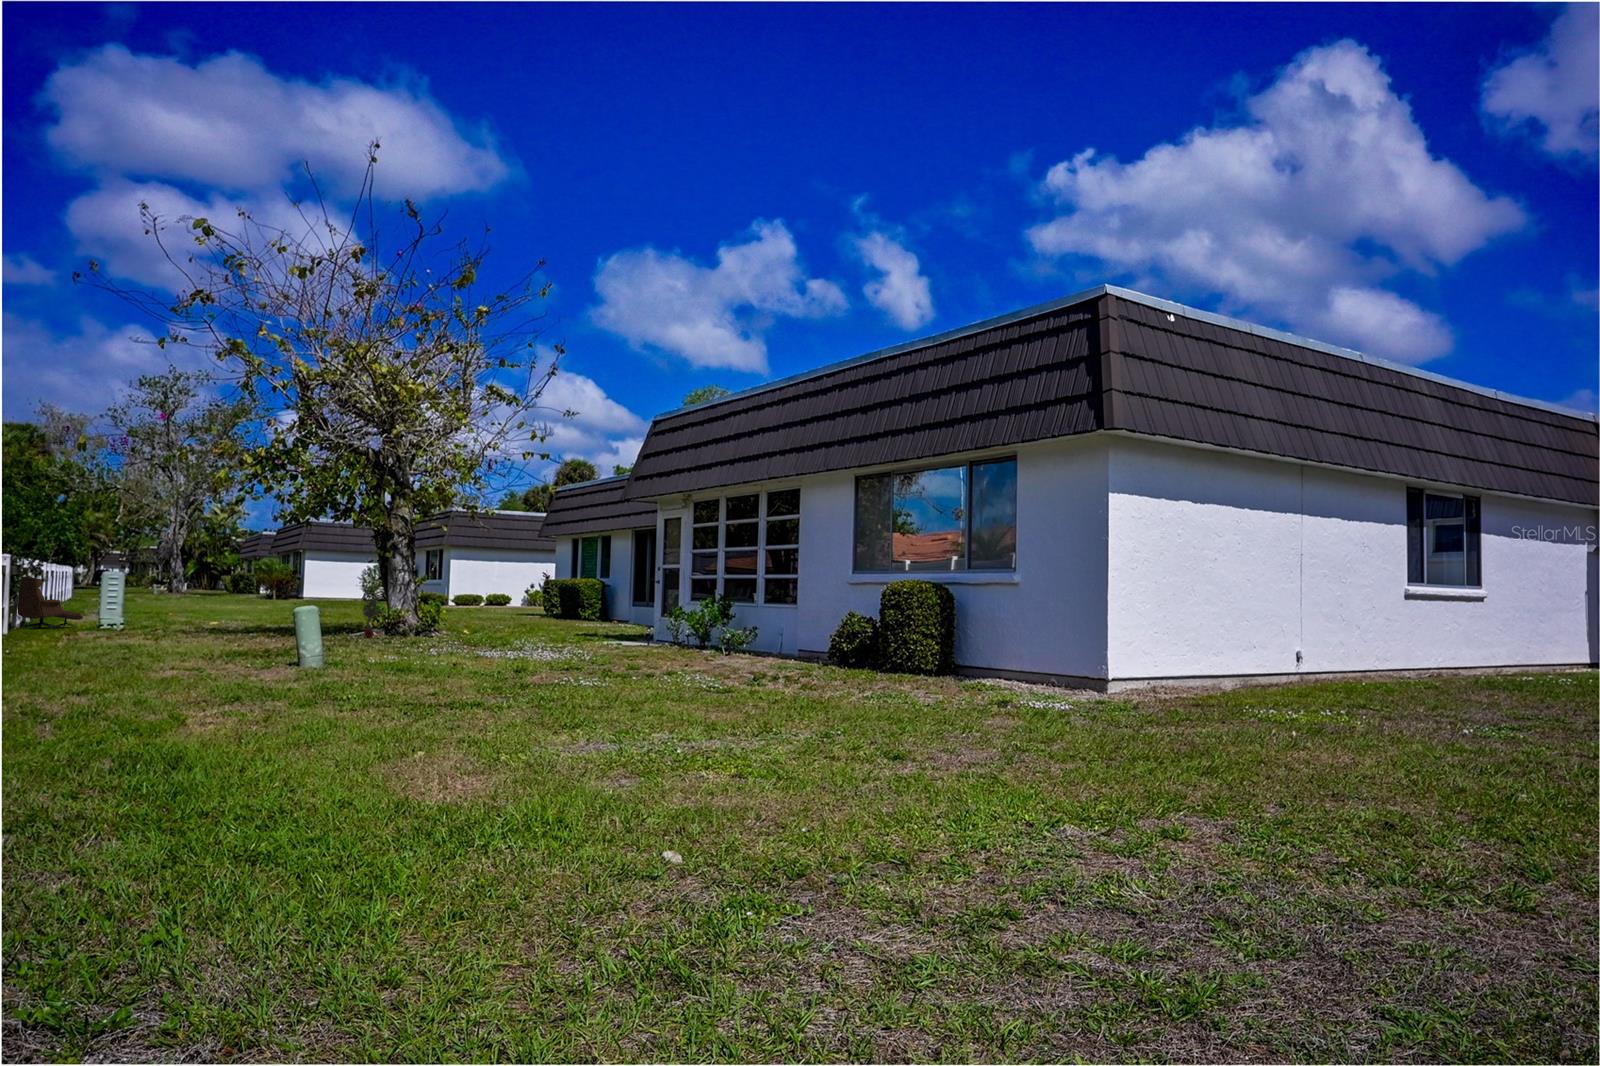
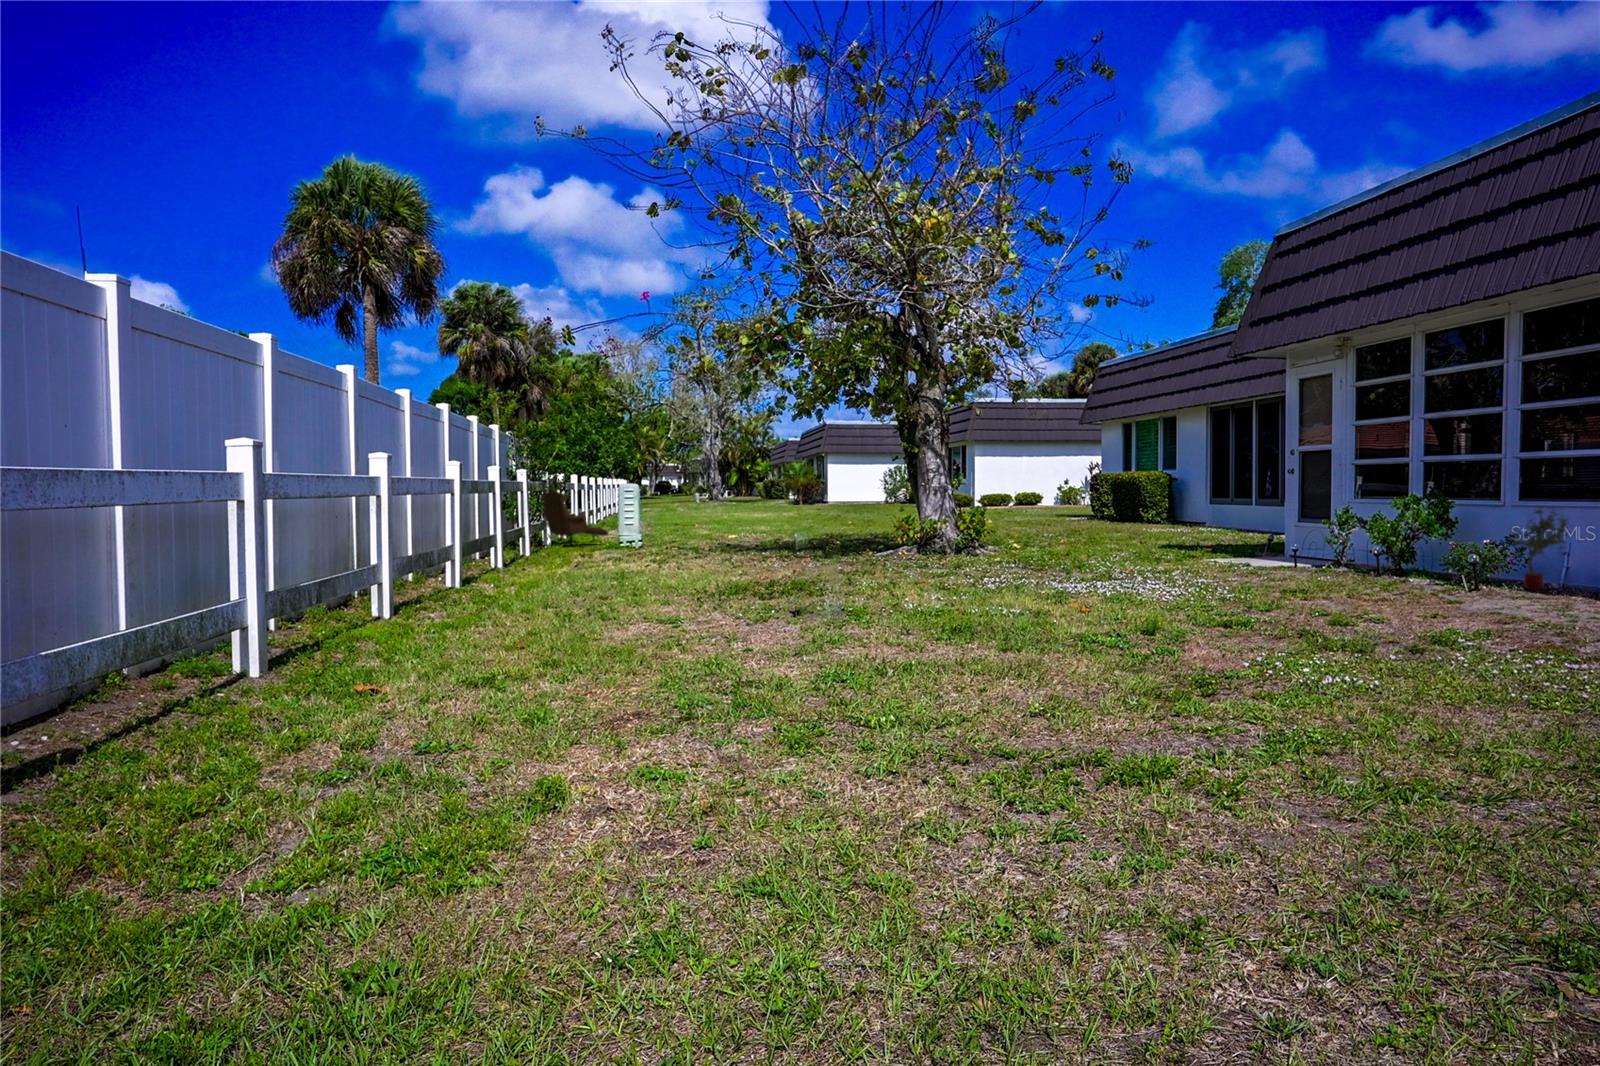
potted tree: present [363,596,385,638] -> present [1510,506,1569,590]

